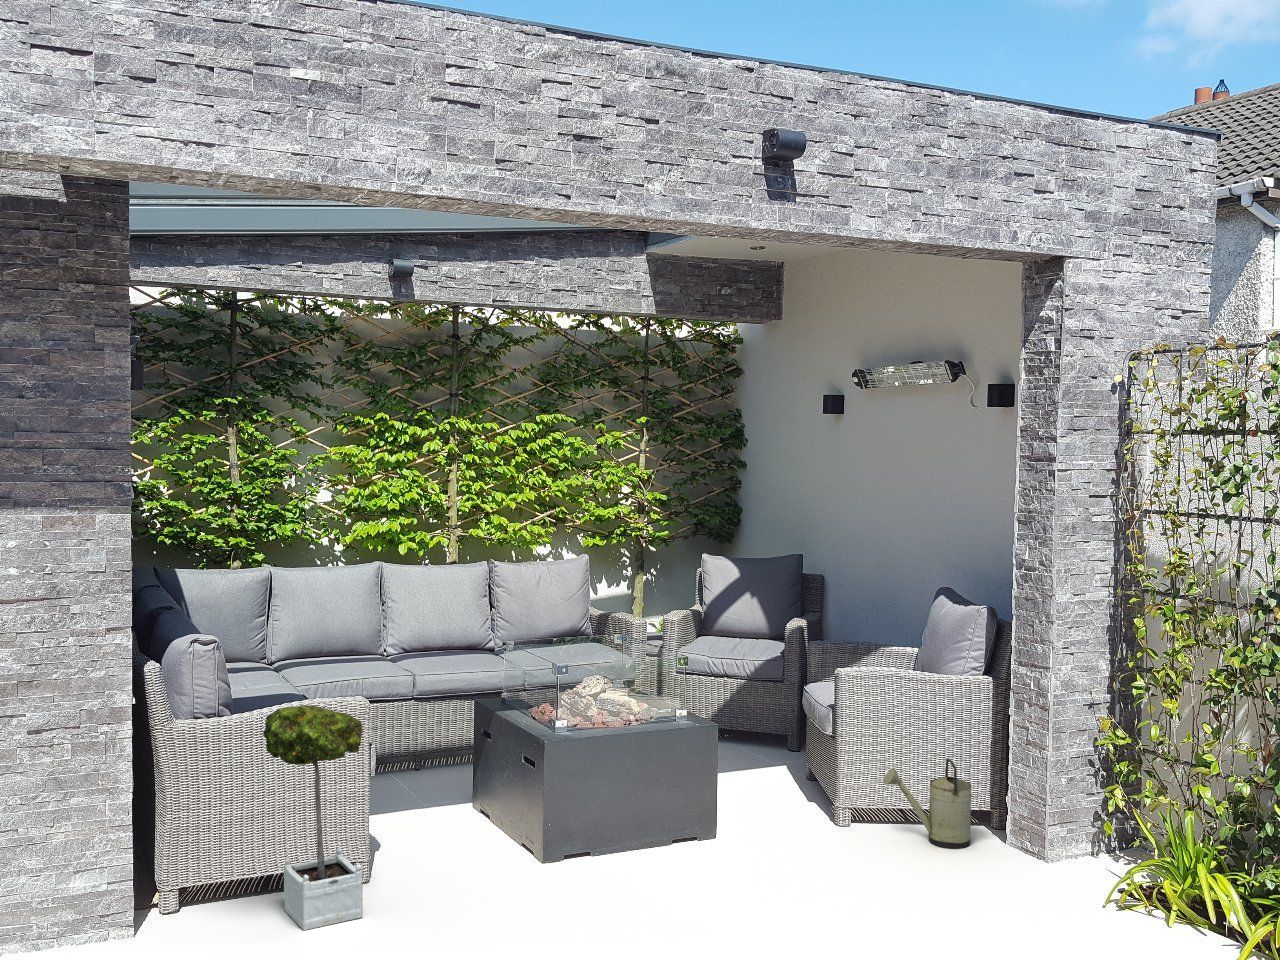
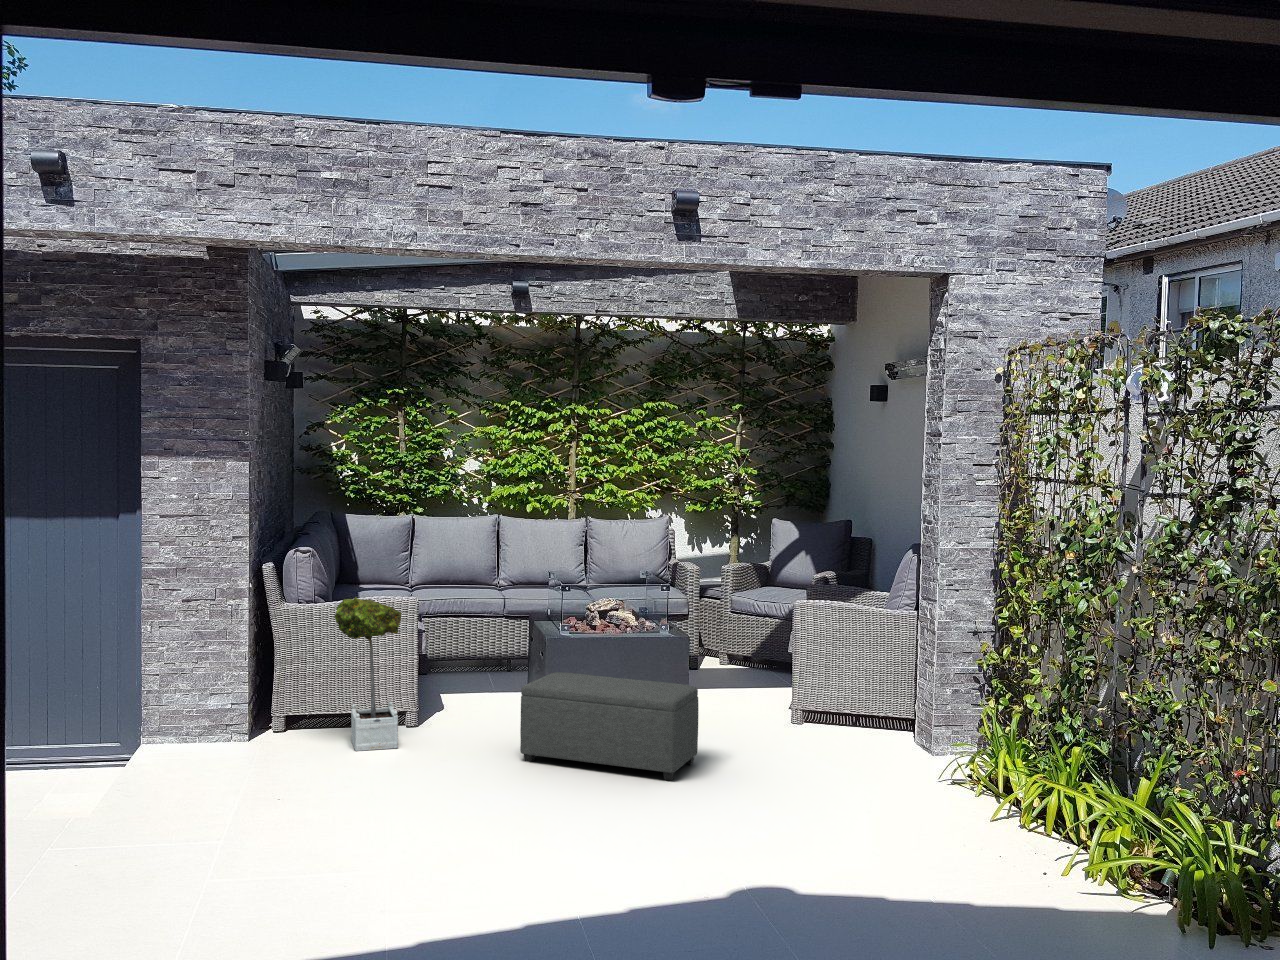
watering can: present [883,759,980,848] -> none [818,679,896,749]
ottoman: none [550,787,782,931] -> present [520,672,699,780]

